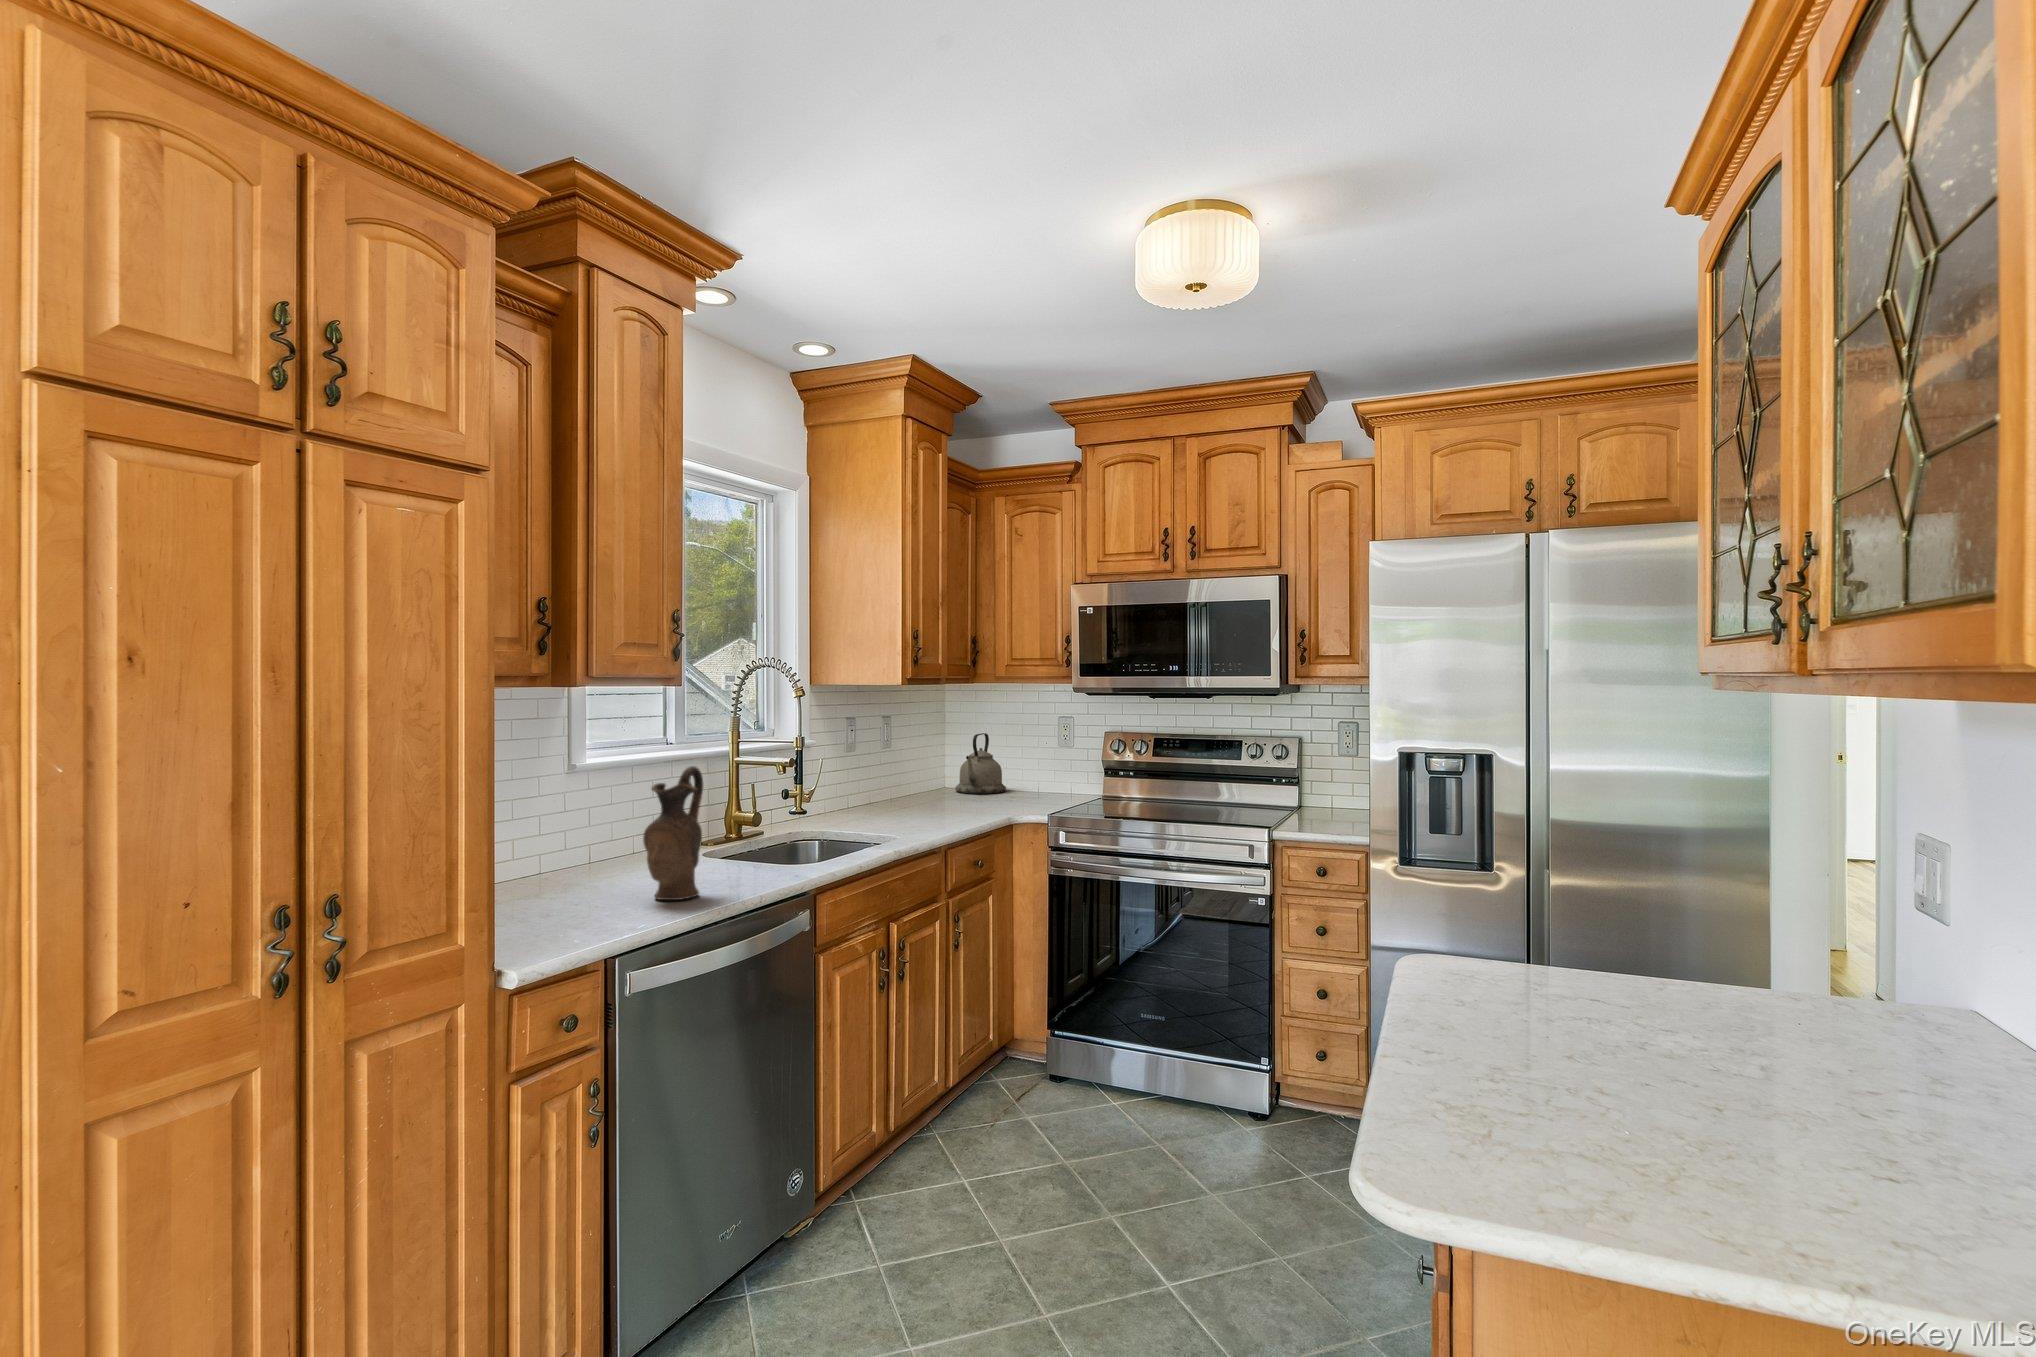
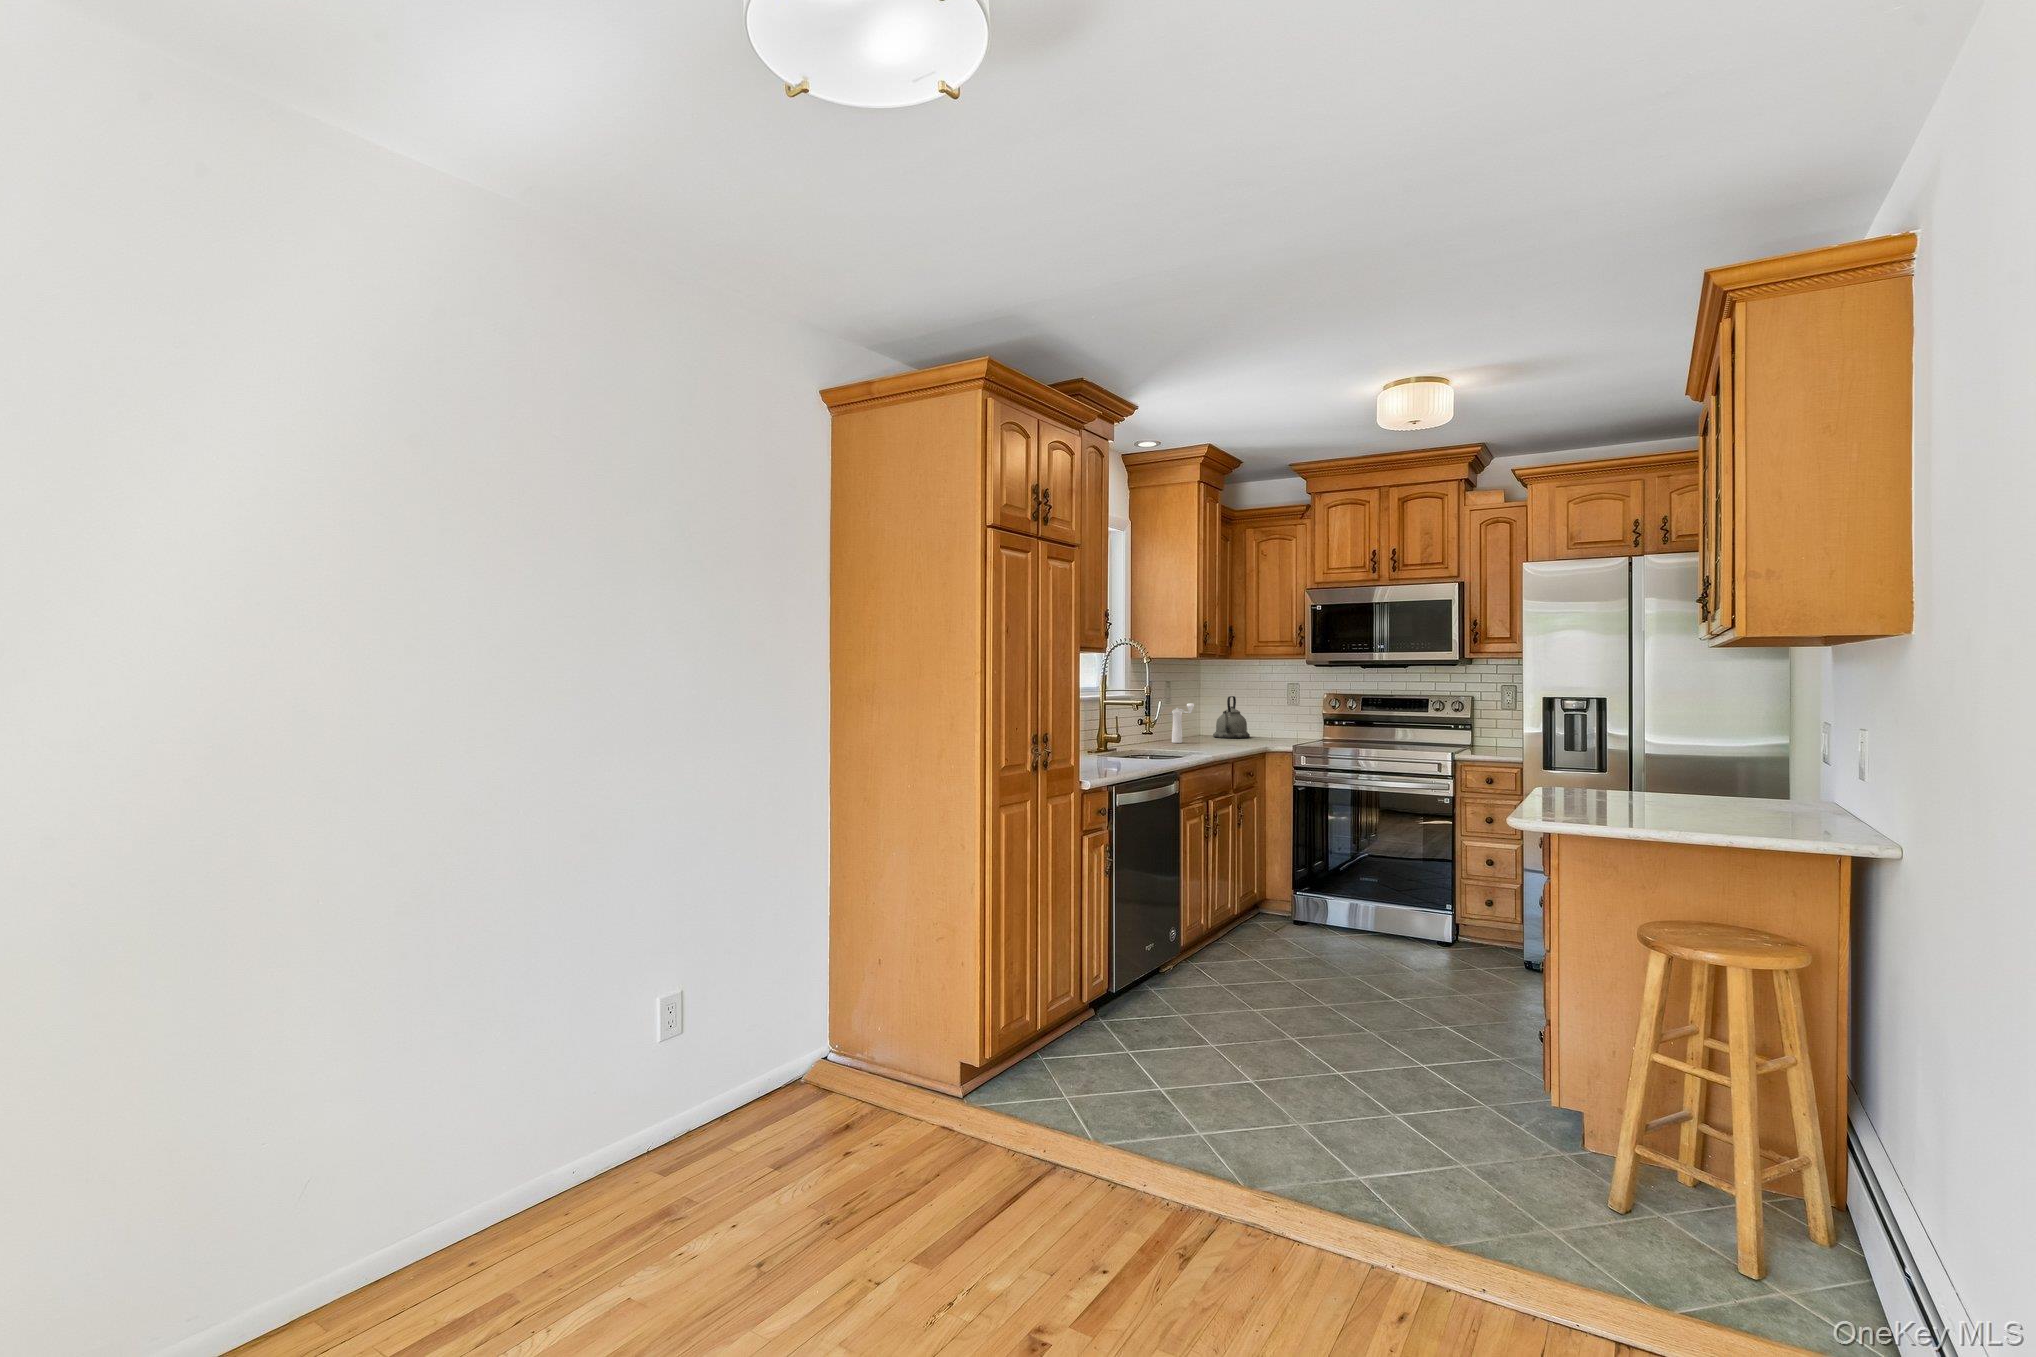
pepper mill: none [879,748,915,808] -> present [1172,703,1194,743]
ceramic pitcher: present [643,766,703,900] -> none [1102,697,1131,769]

